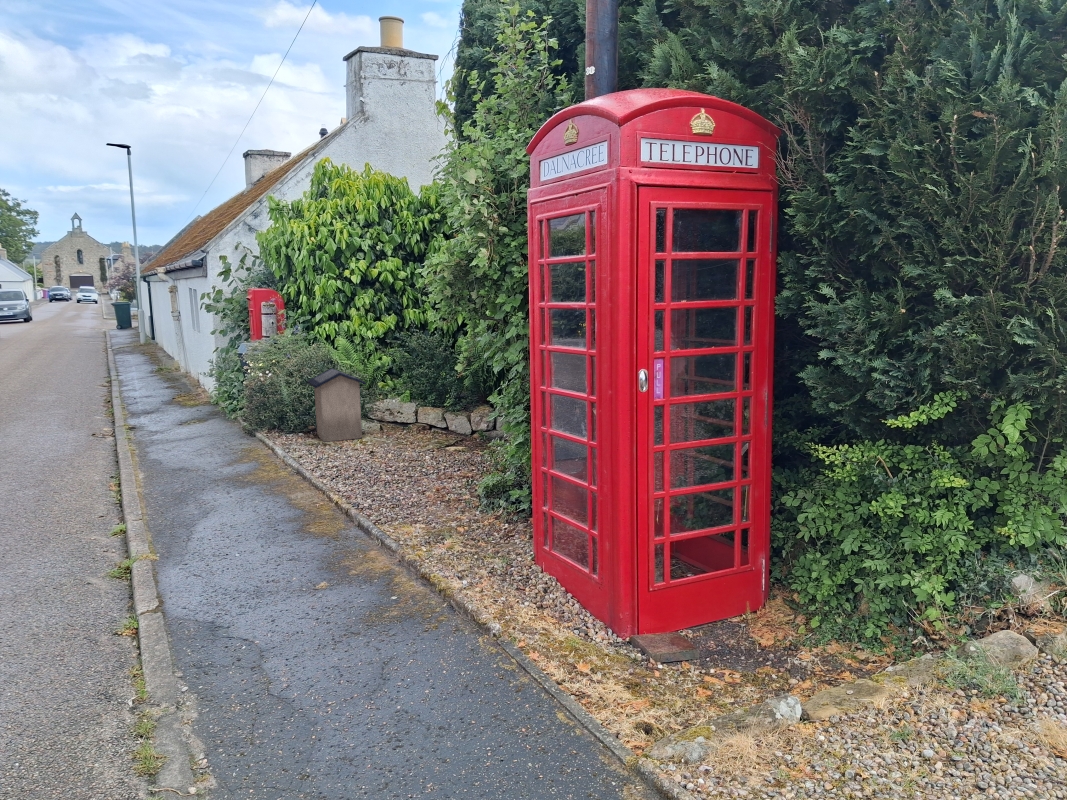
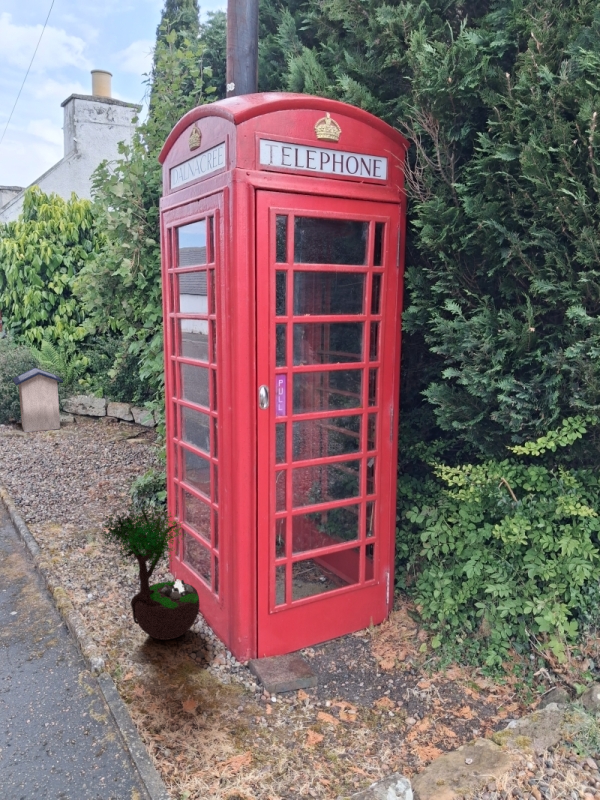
potted tree: none [481,475,577,620] -> present [102,493,200,640]

